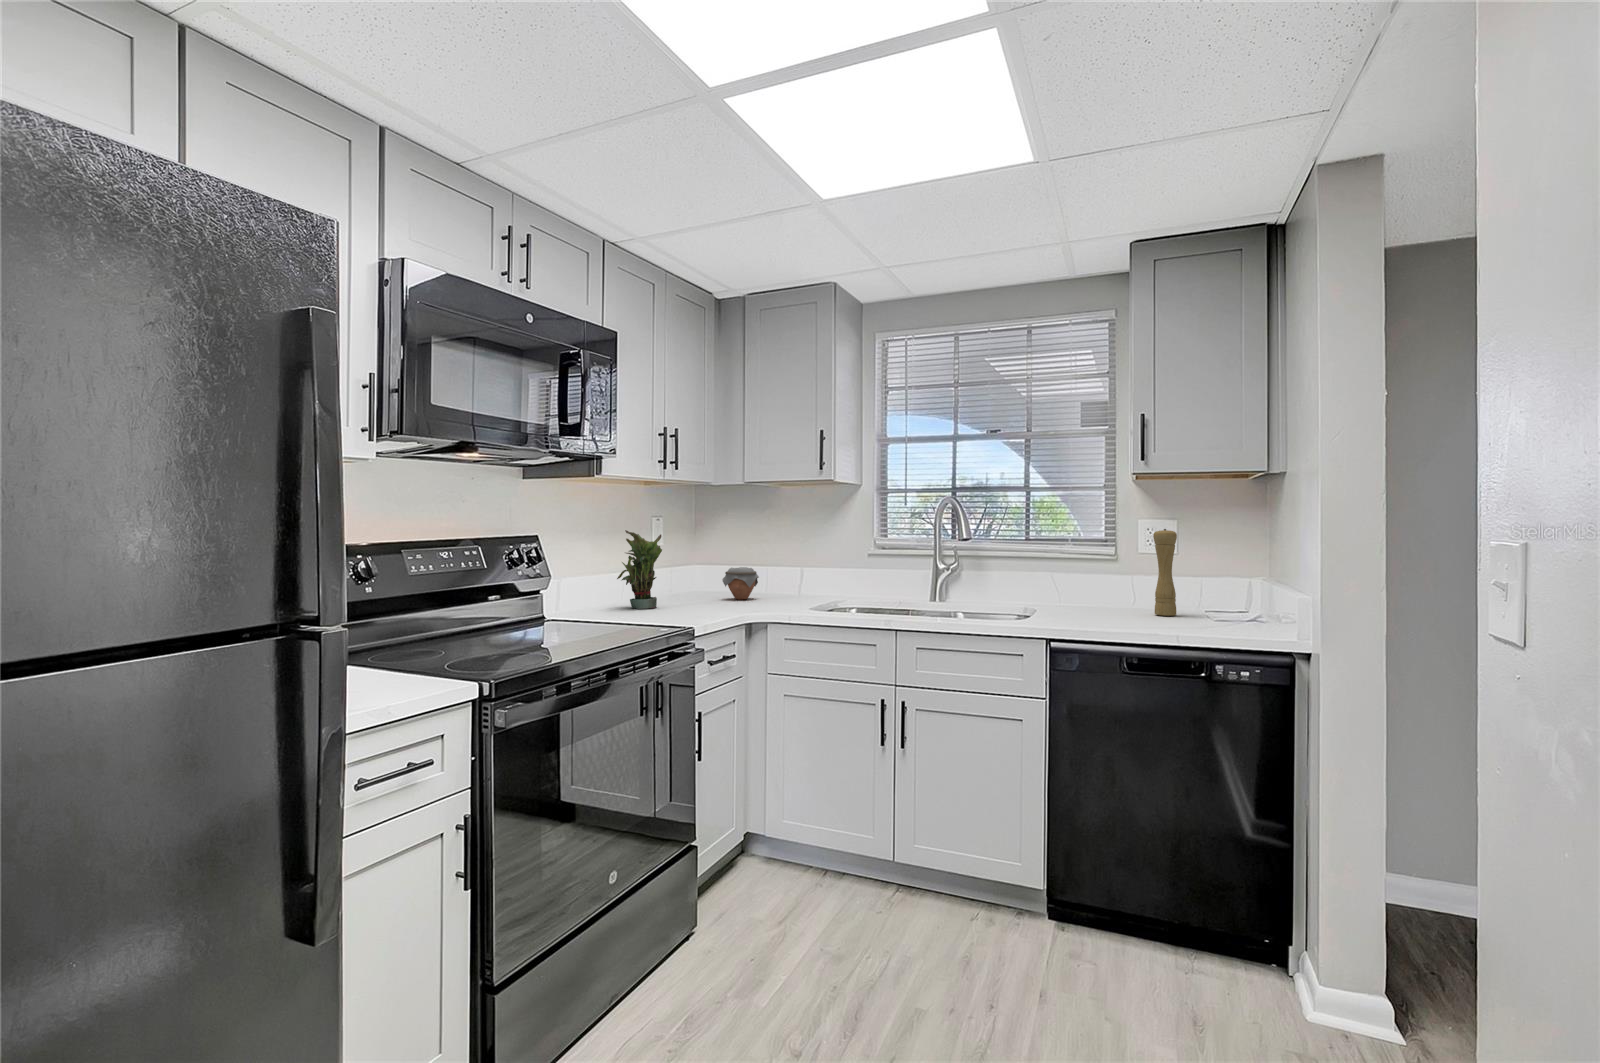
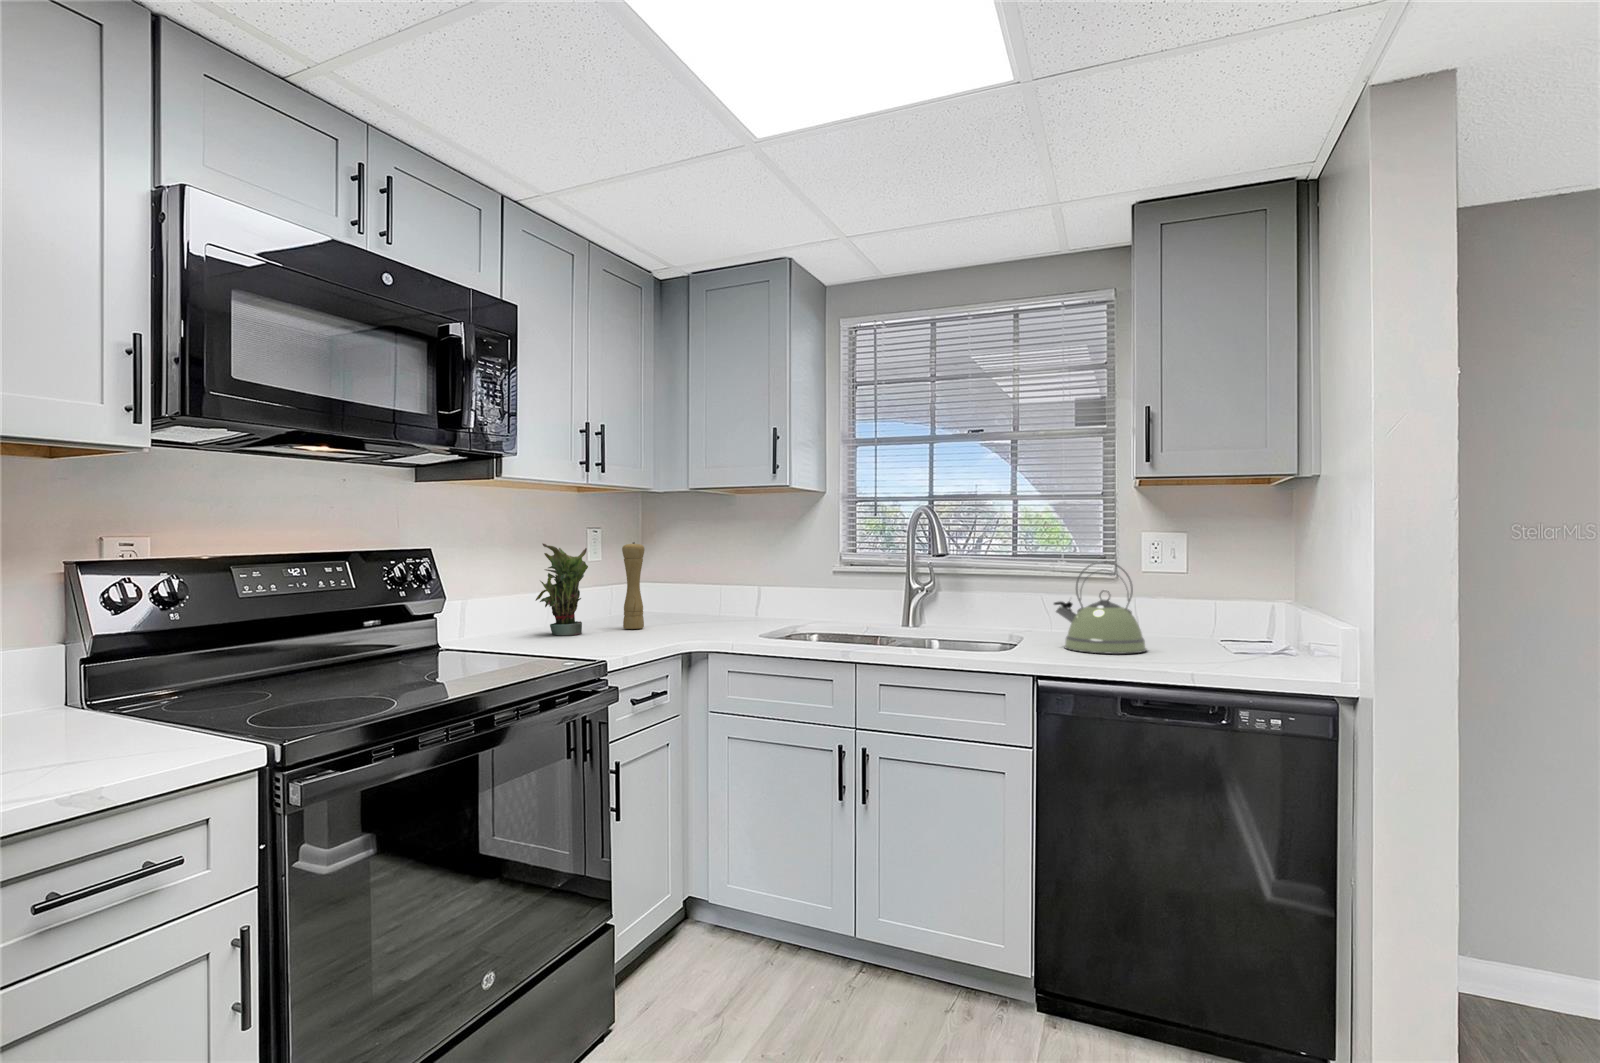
pepper mill: present [1153,529,1177,616] -> present [622,542,645,629]
kettle: none [1062,545,1141,622] -> present [1054,561,1146,654]
jar: present [722,567,759,600] -> none [664,586,707,624]

